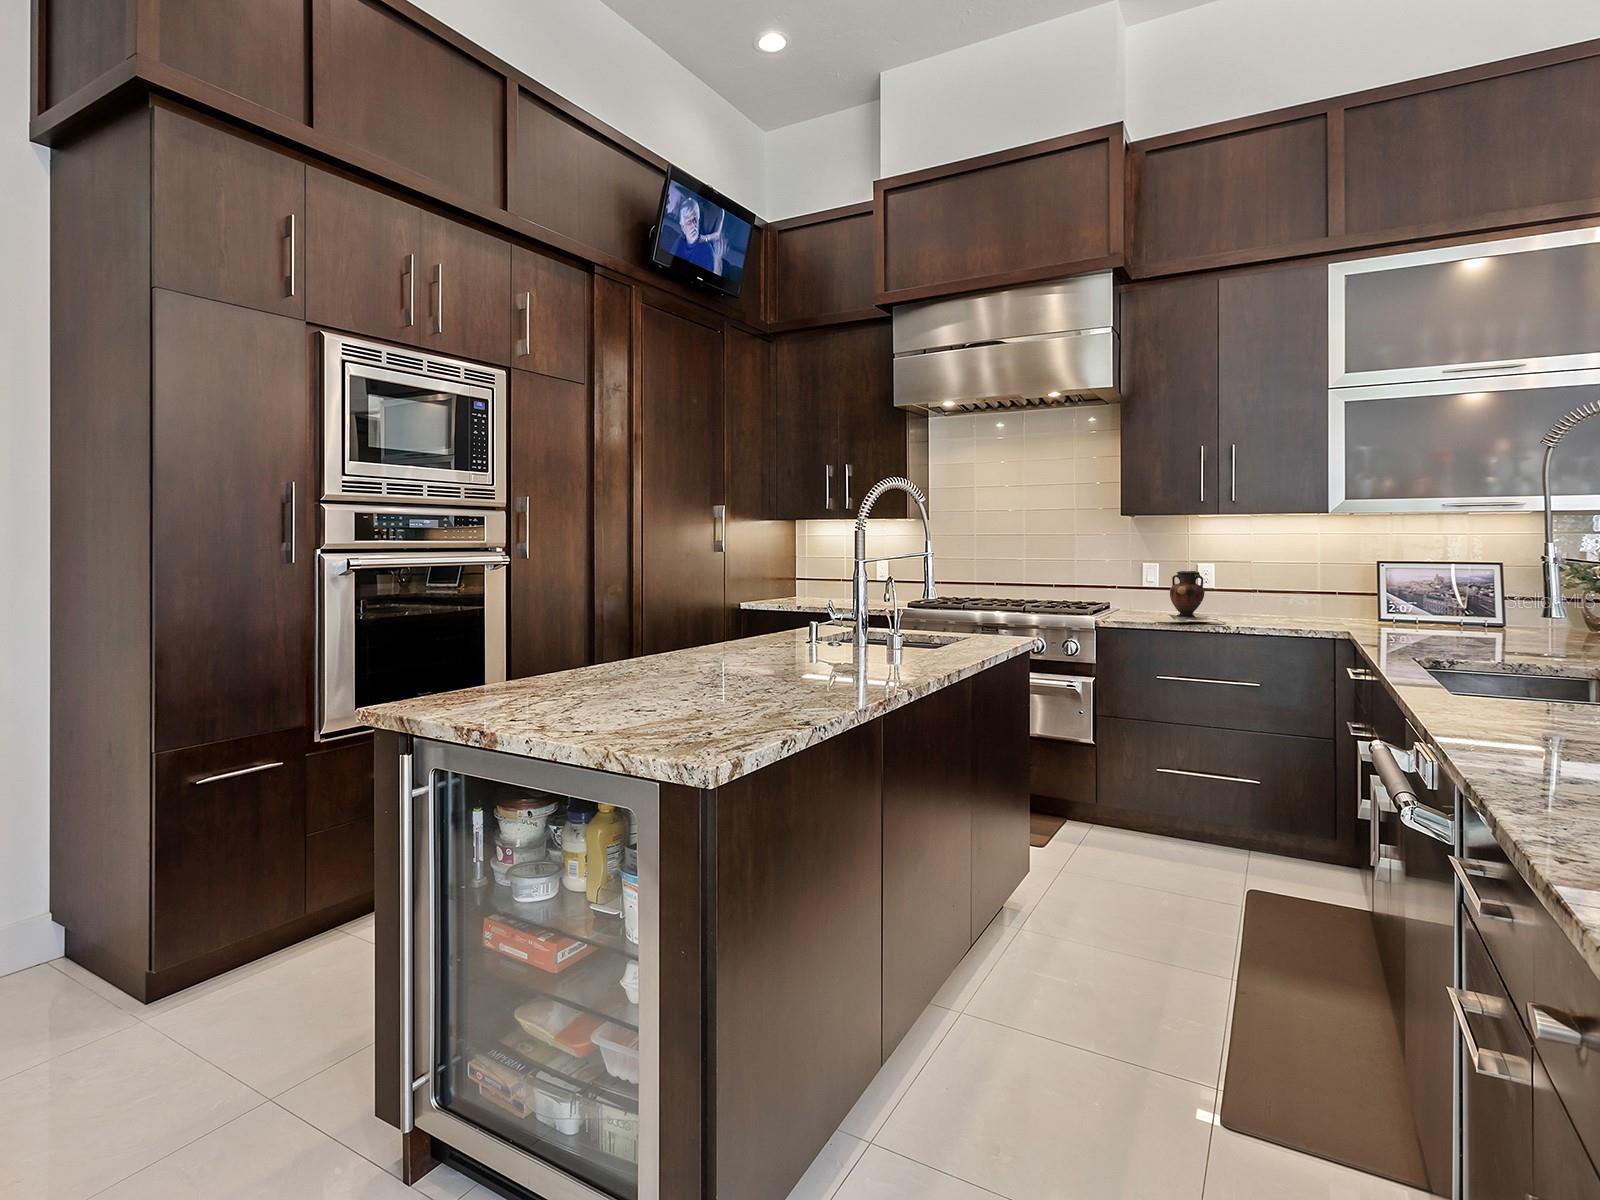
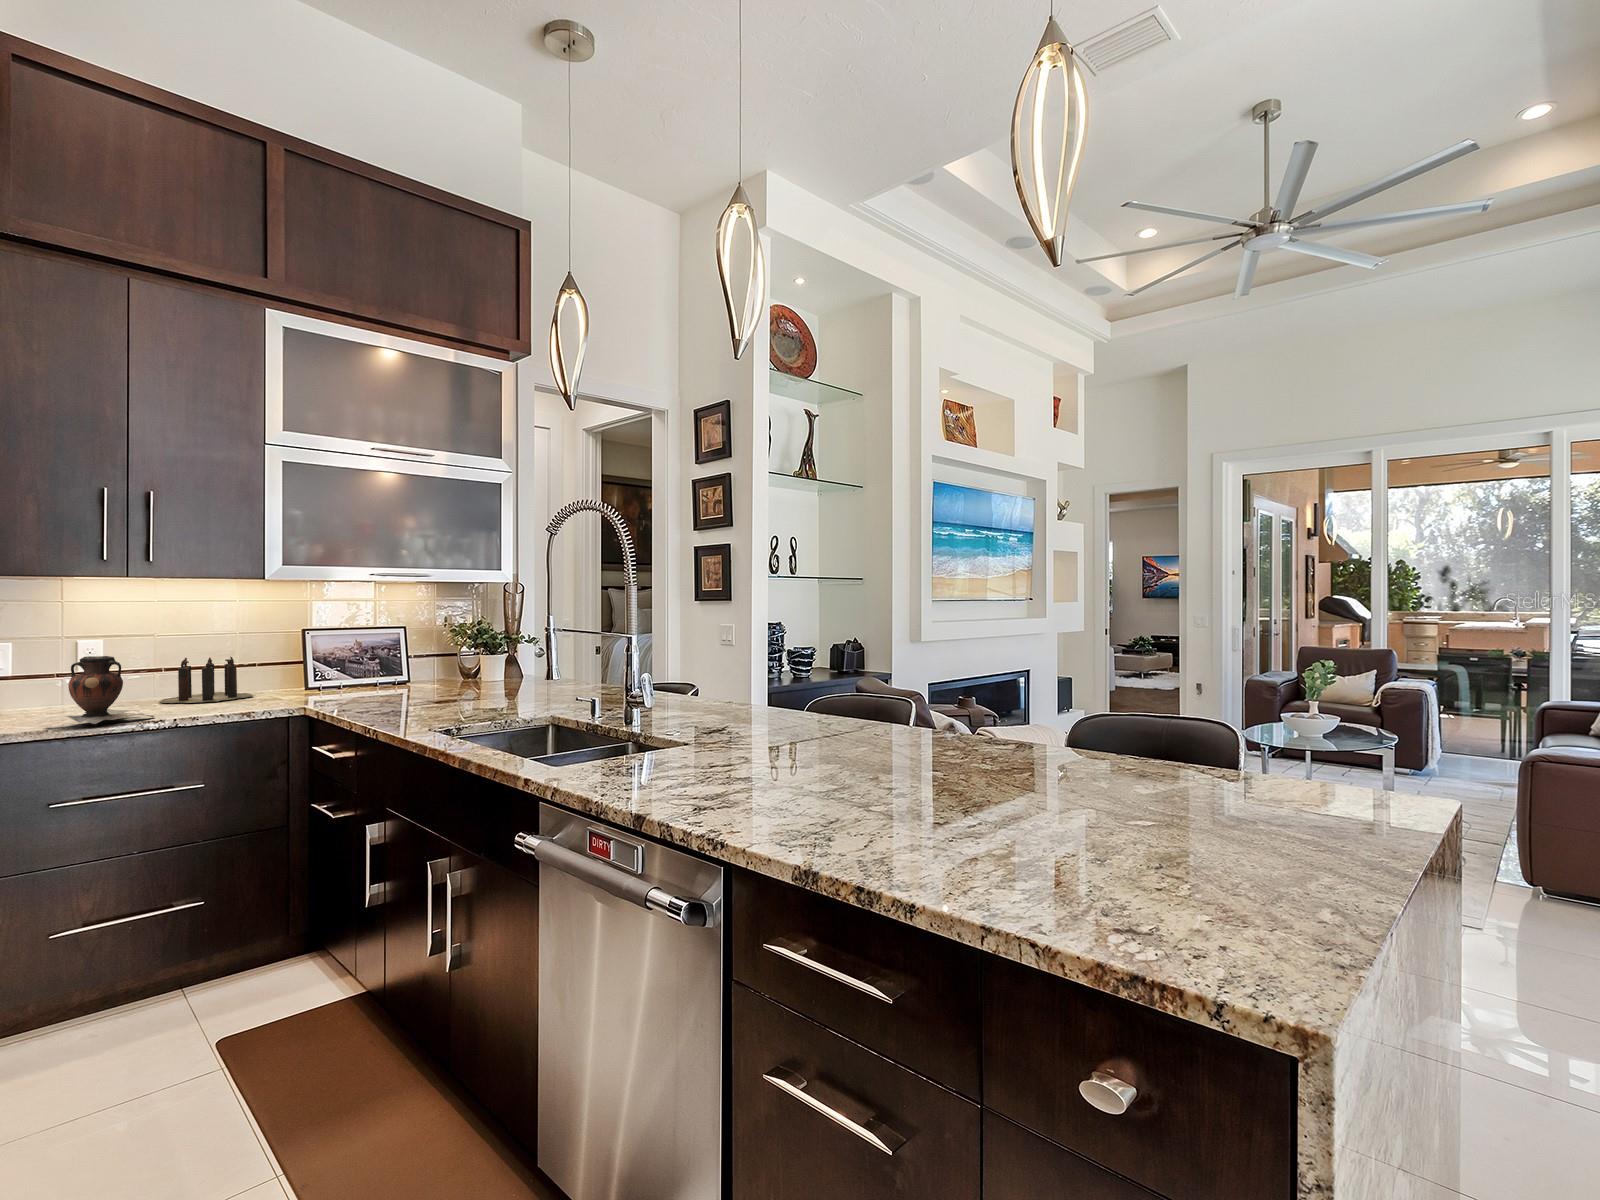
candle: none [1245,582,1344,621] -> present [159,657,255,703]

